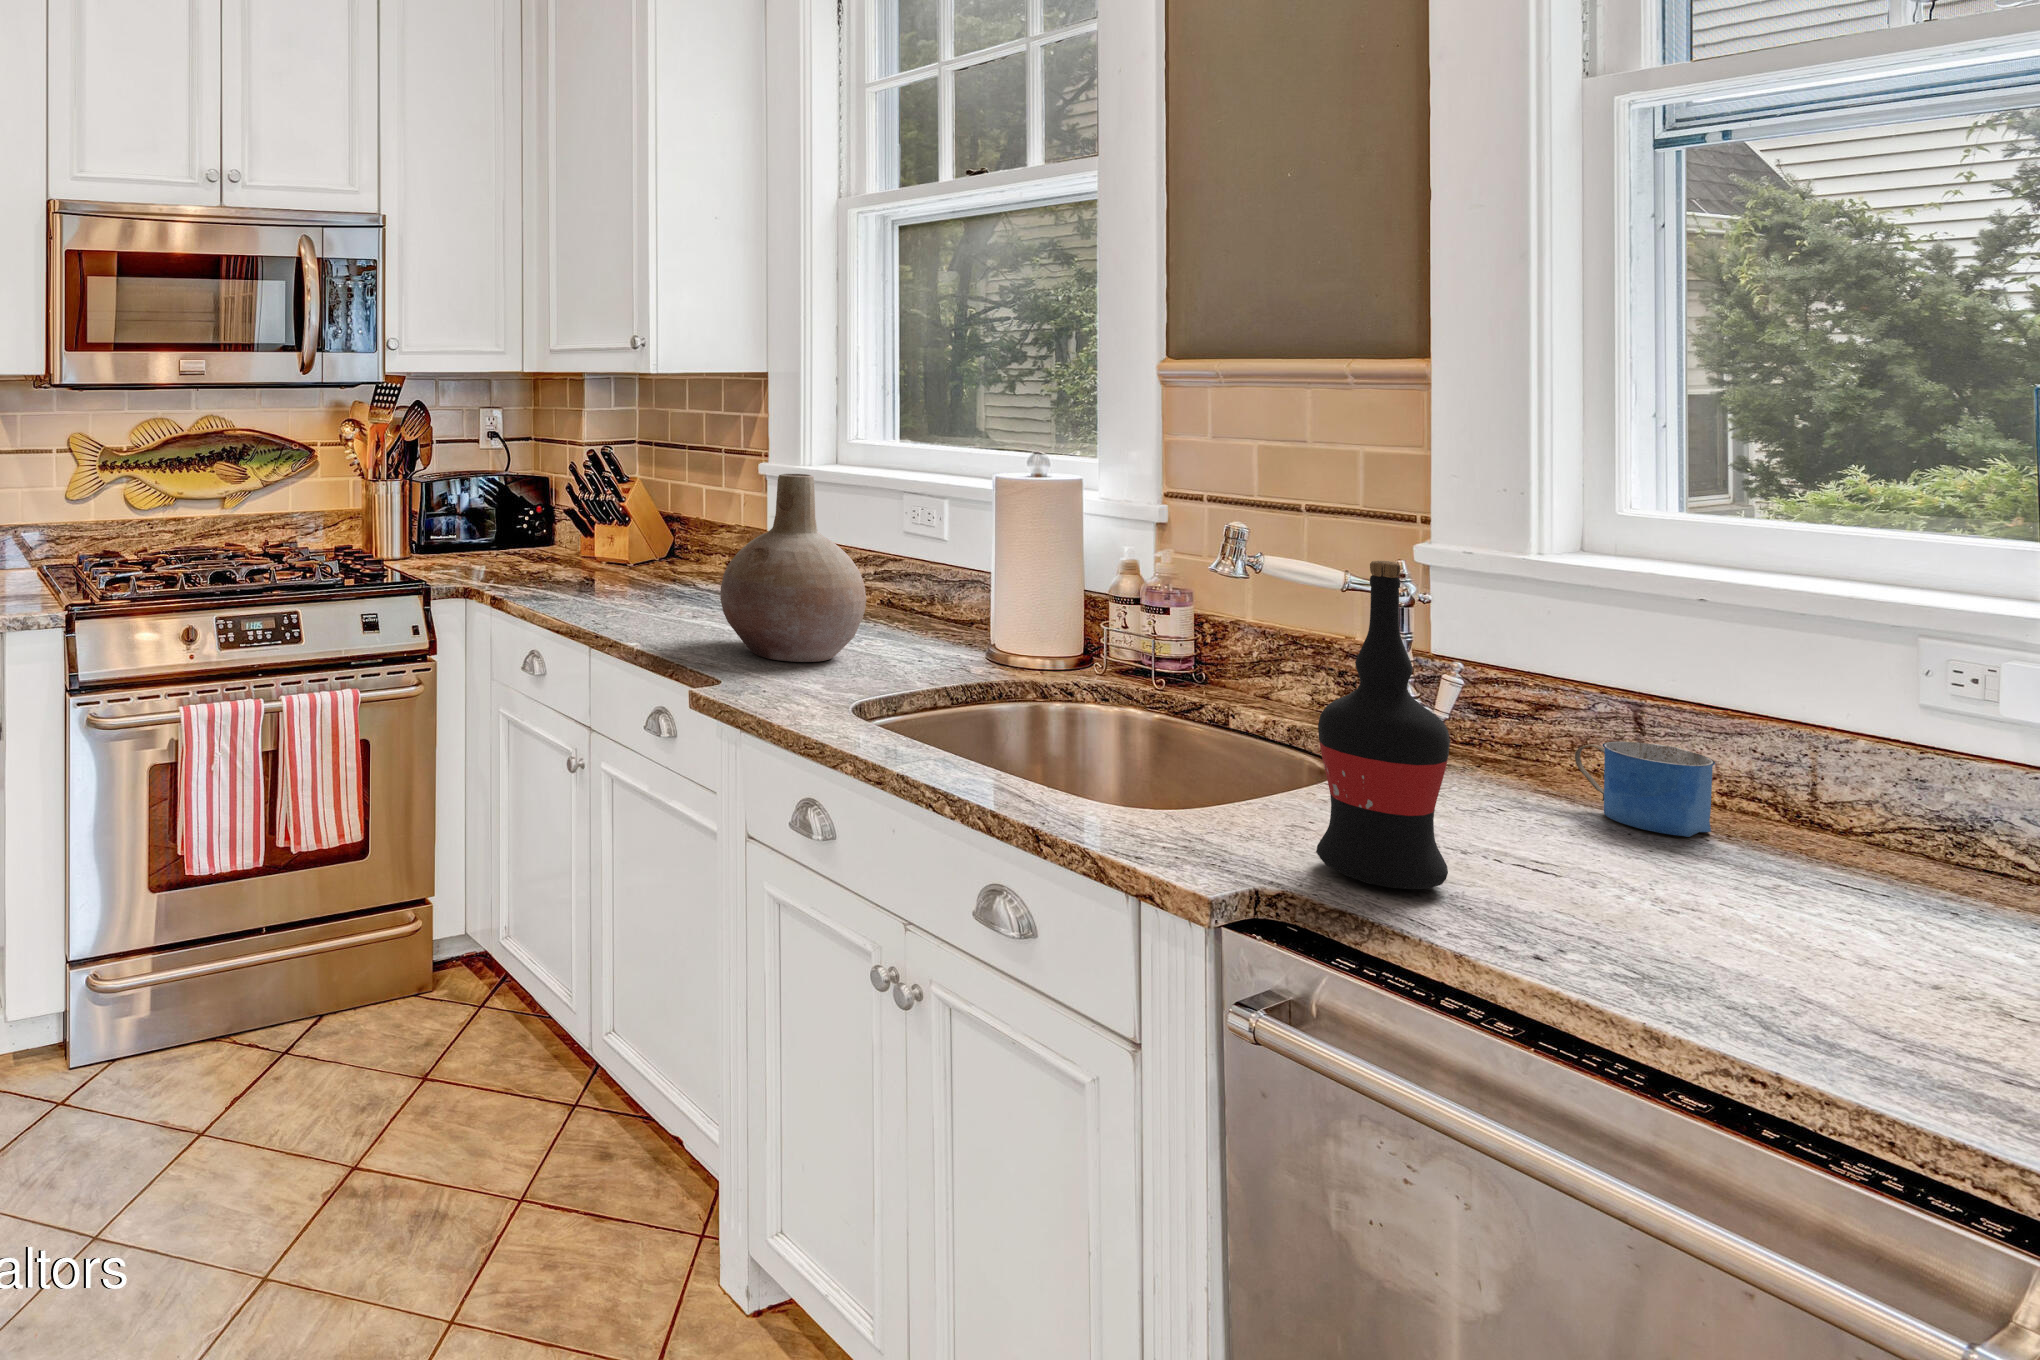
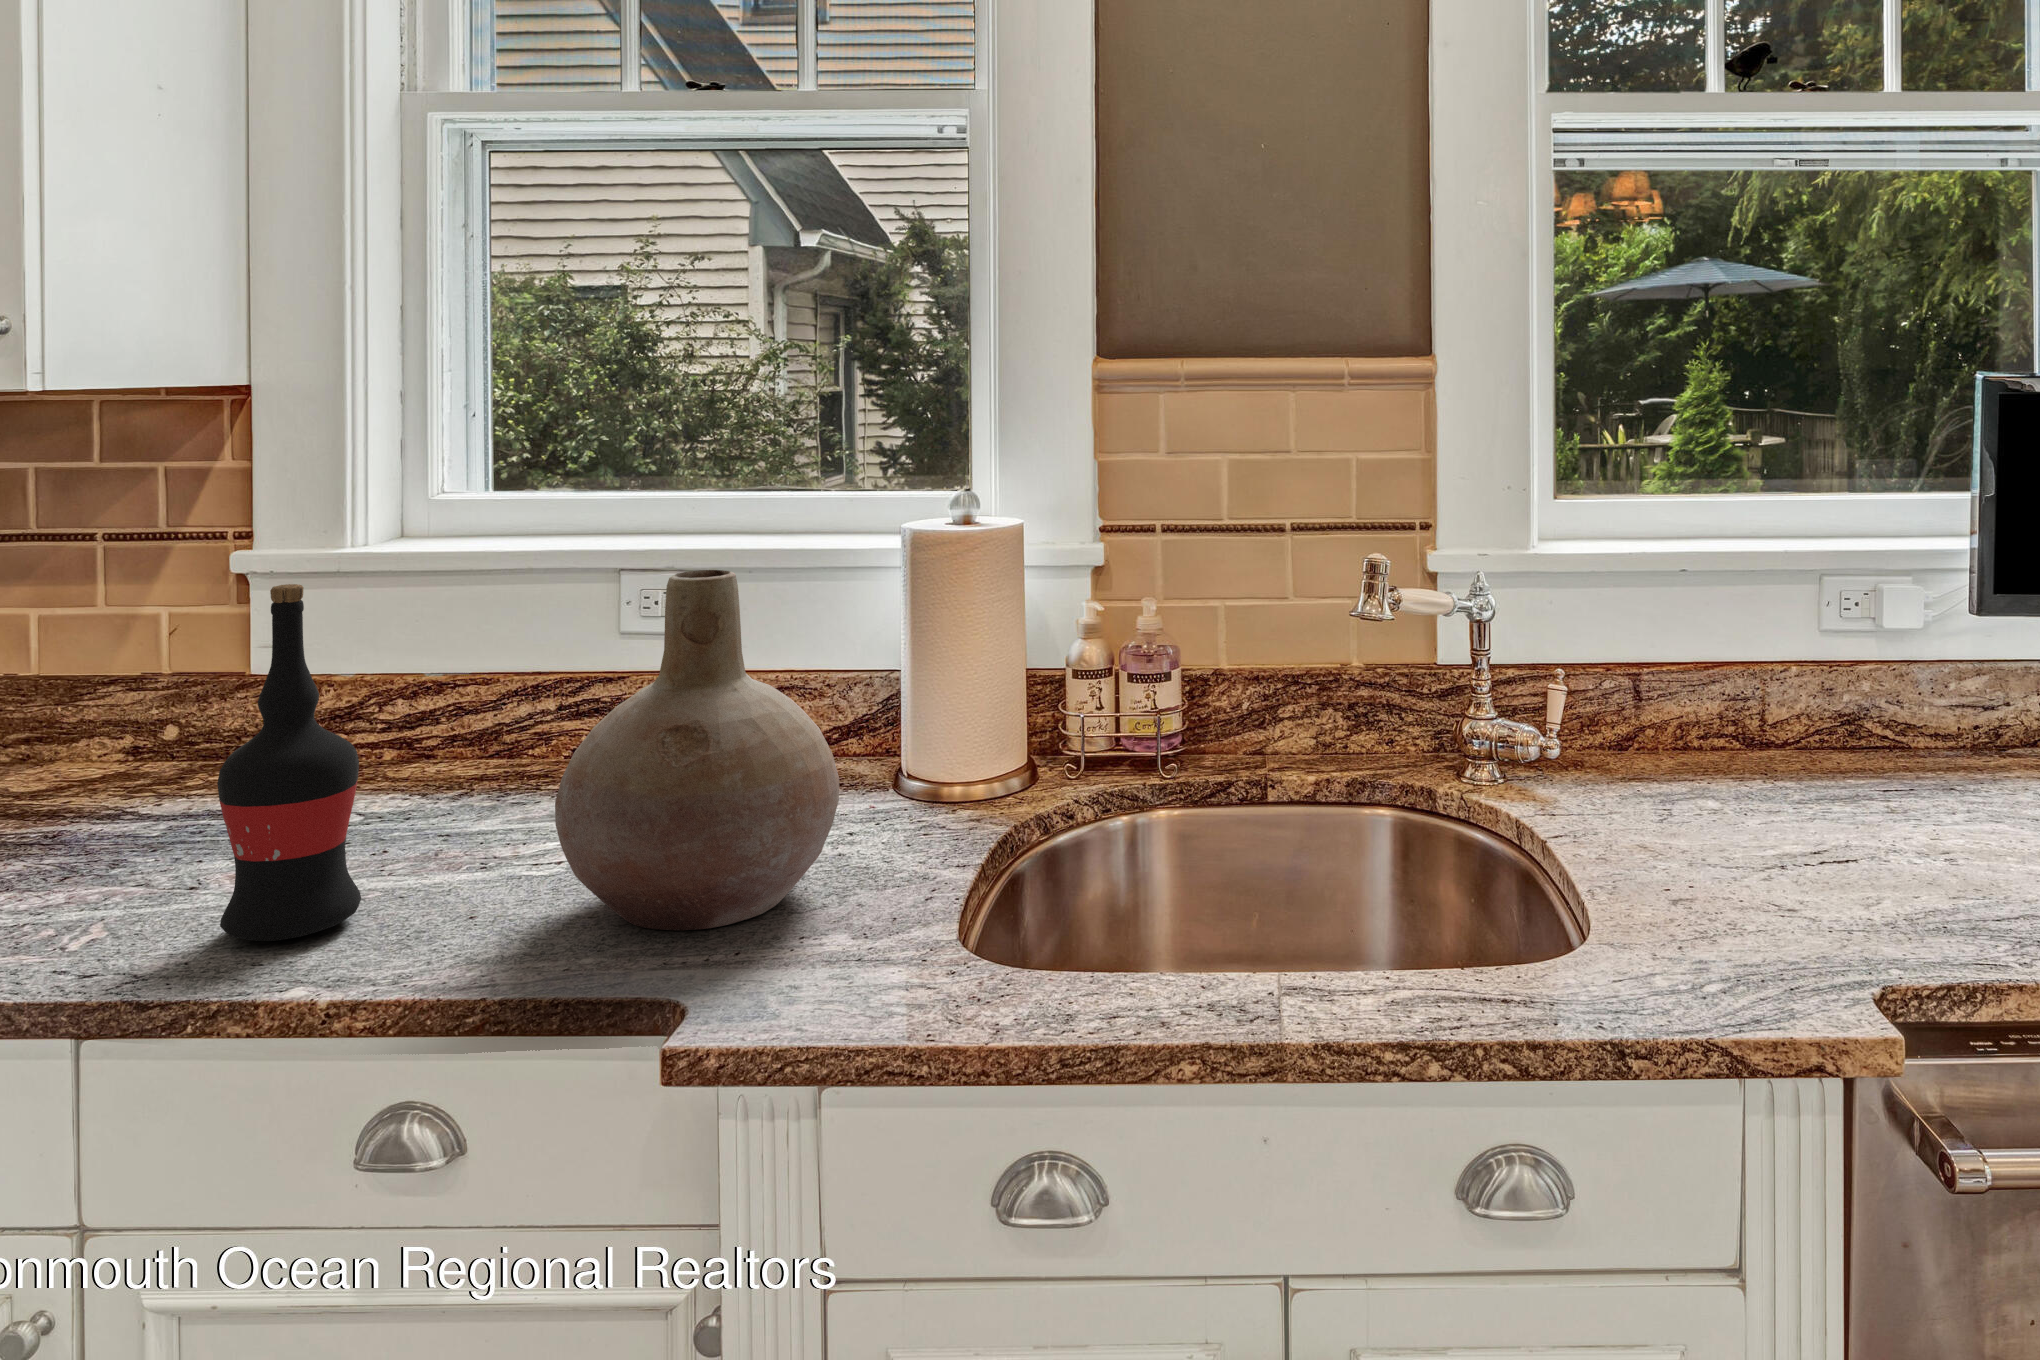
wine bottle: present [1316,561,1450,889] -> present [217,584,361,941]
mug: present [1575,741,1715,837] -> none [1660,707,1768,794]

